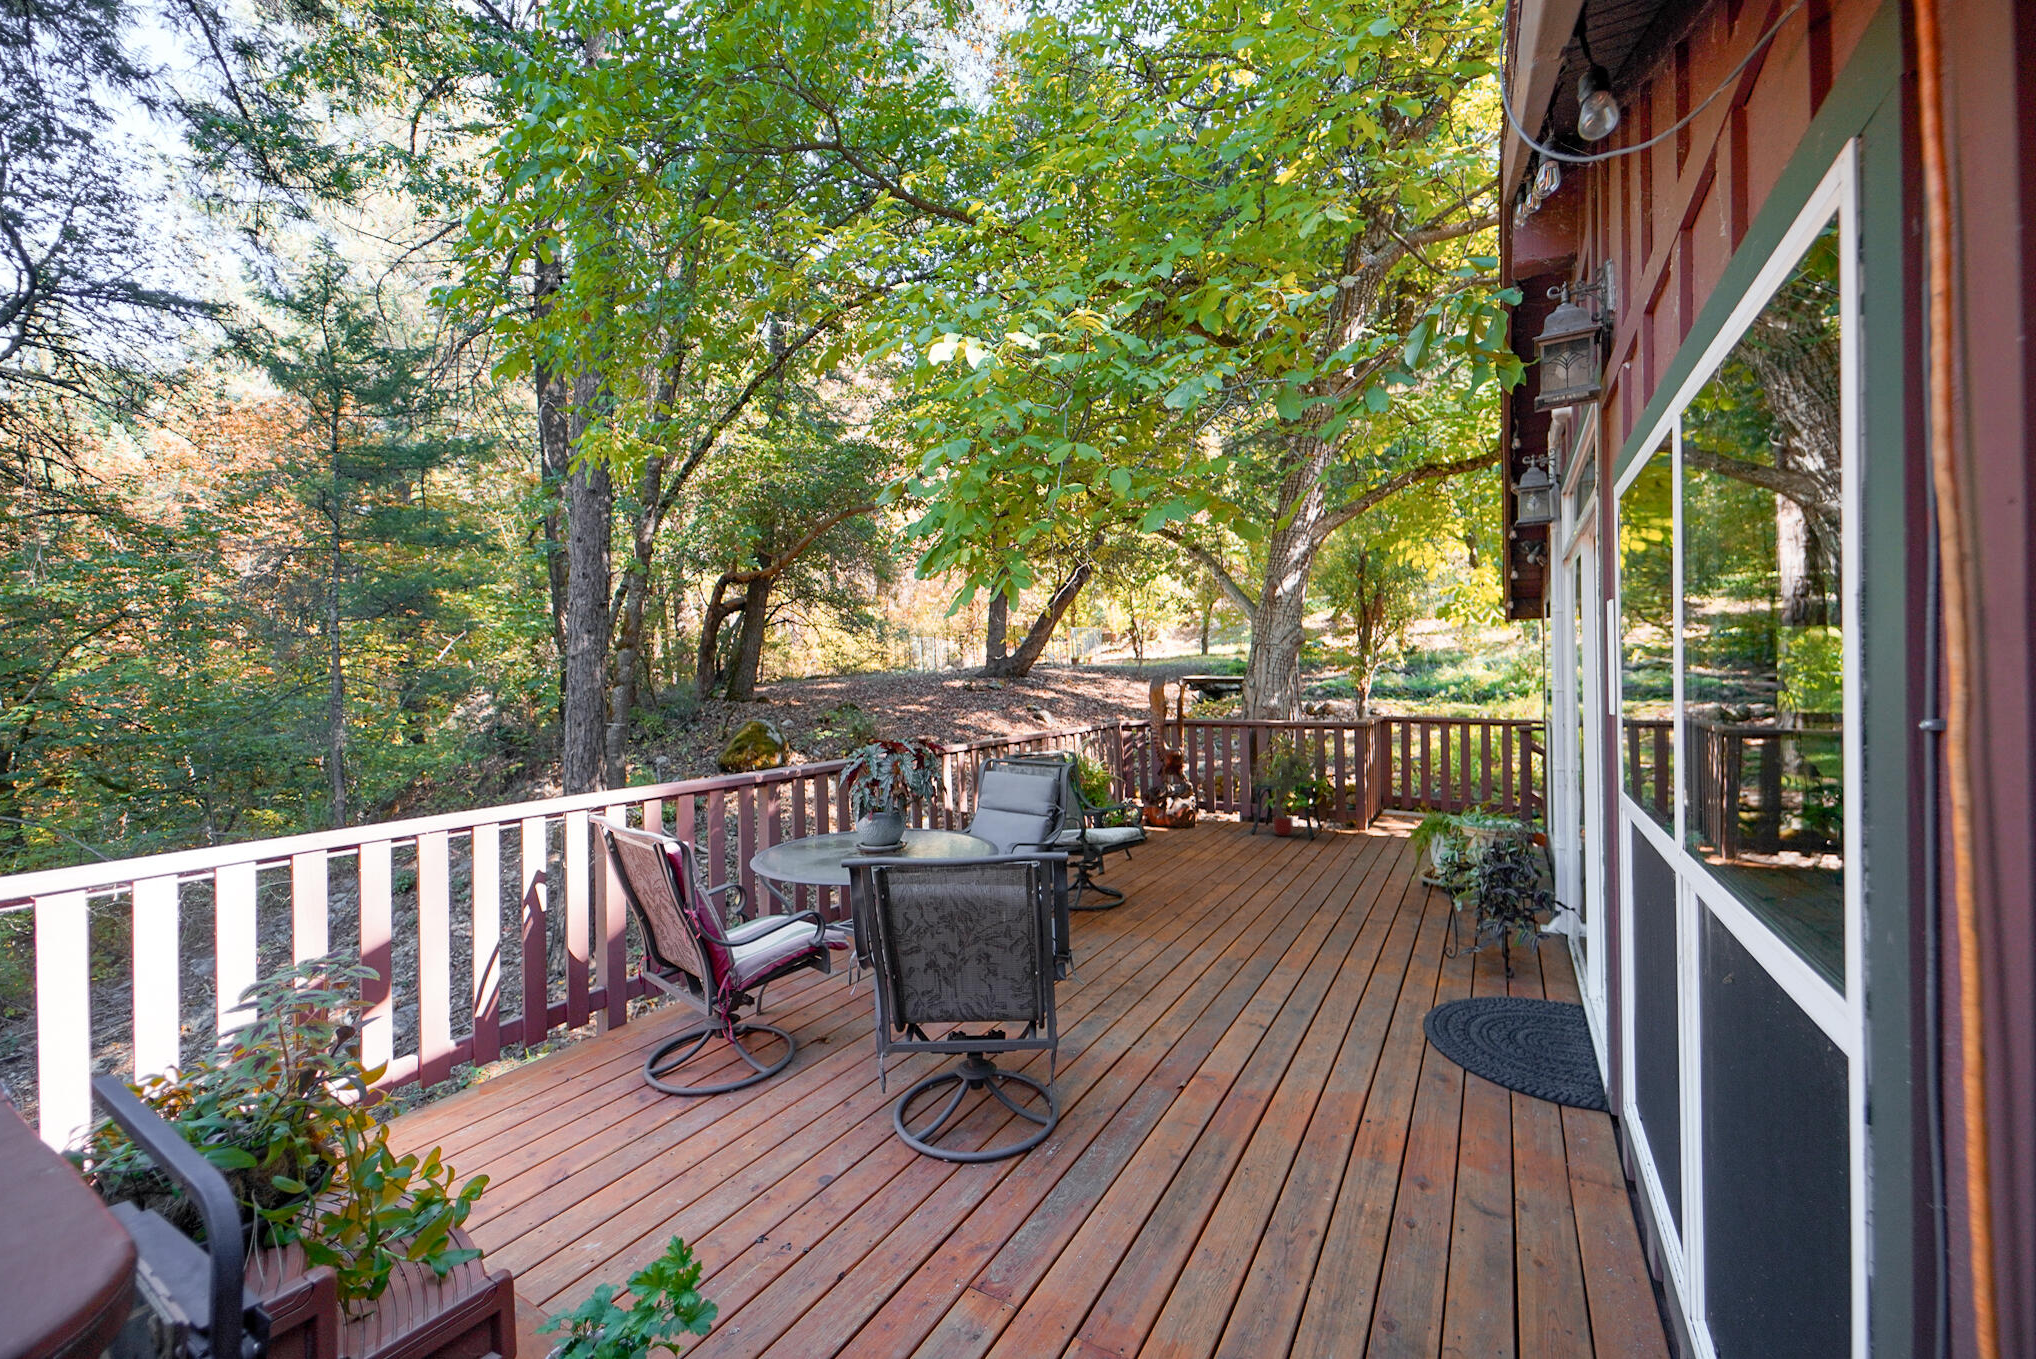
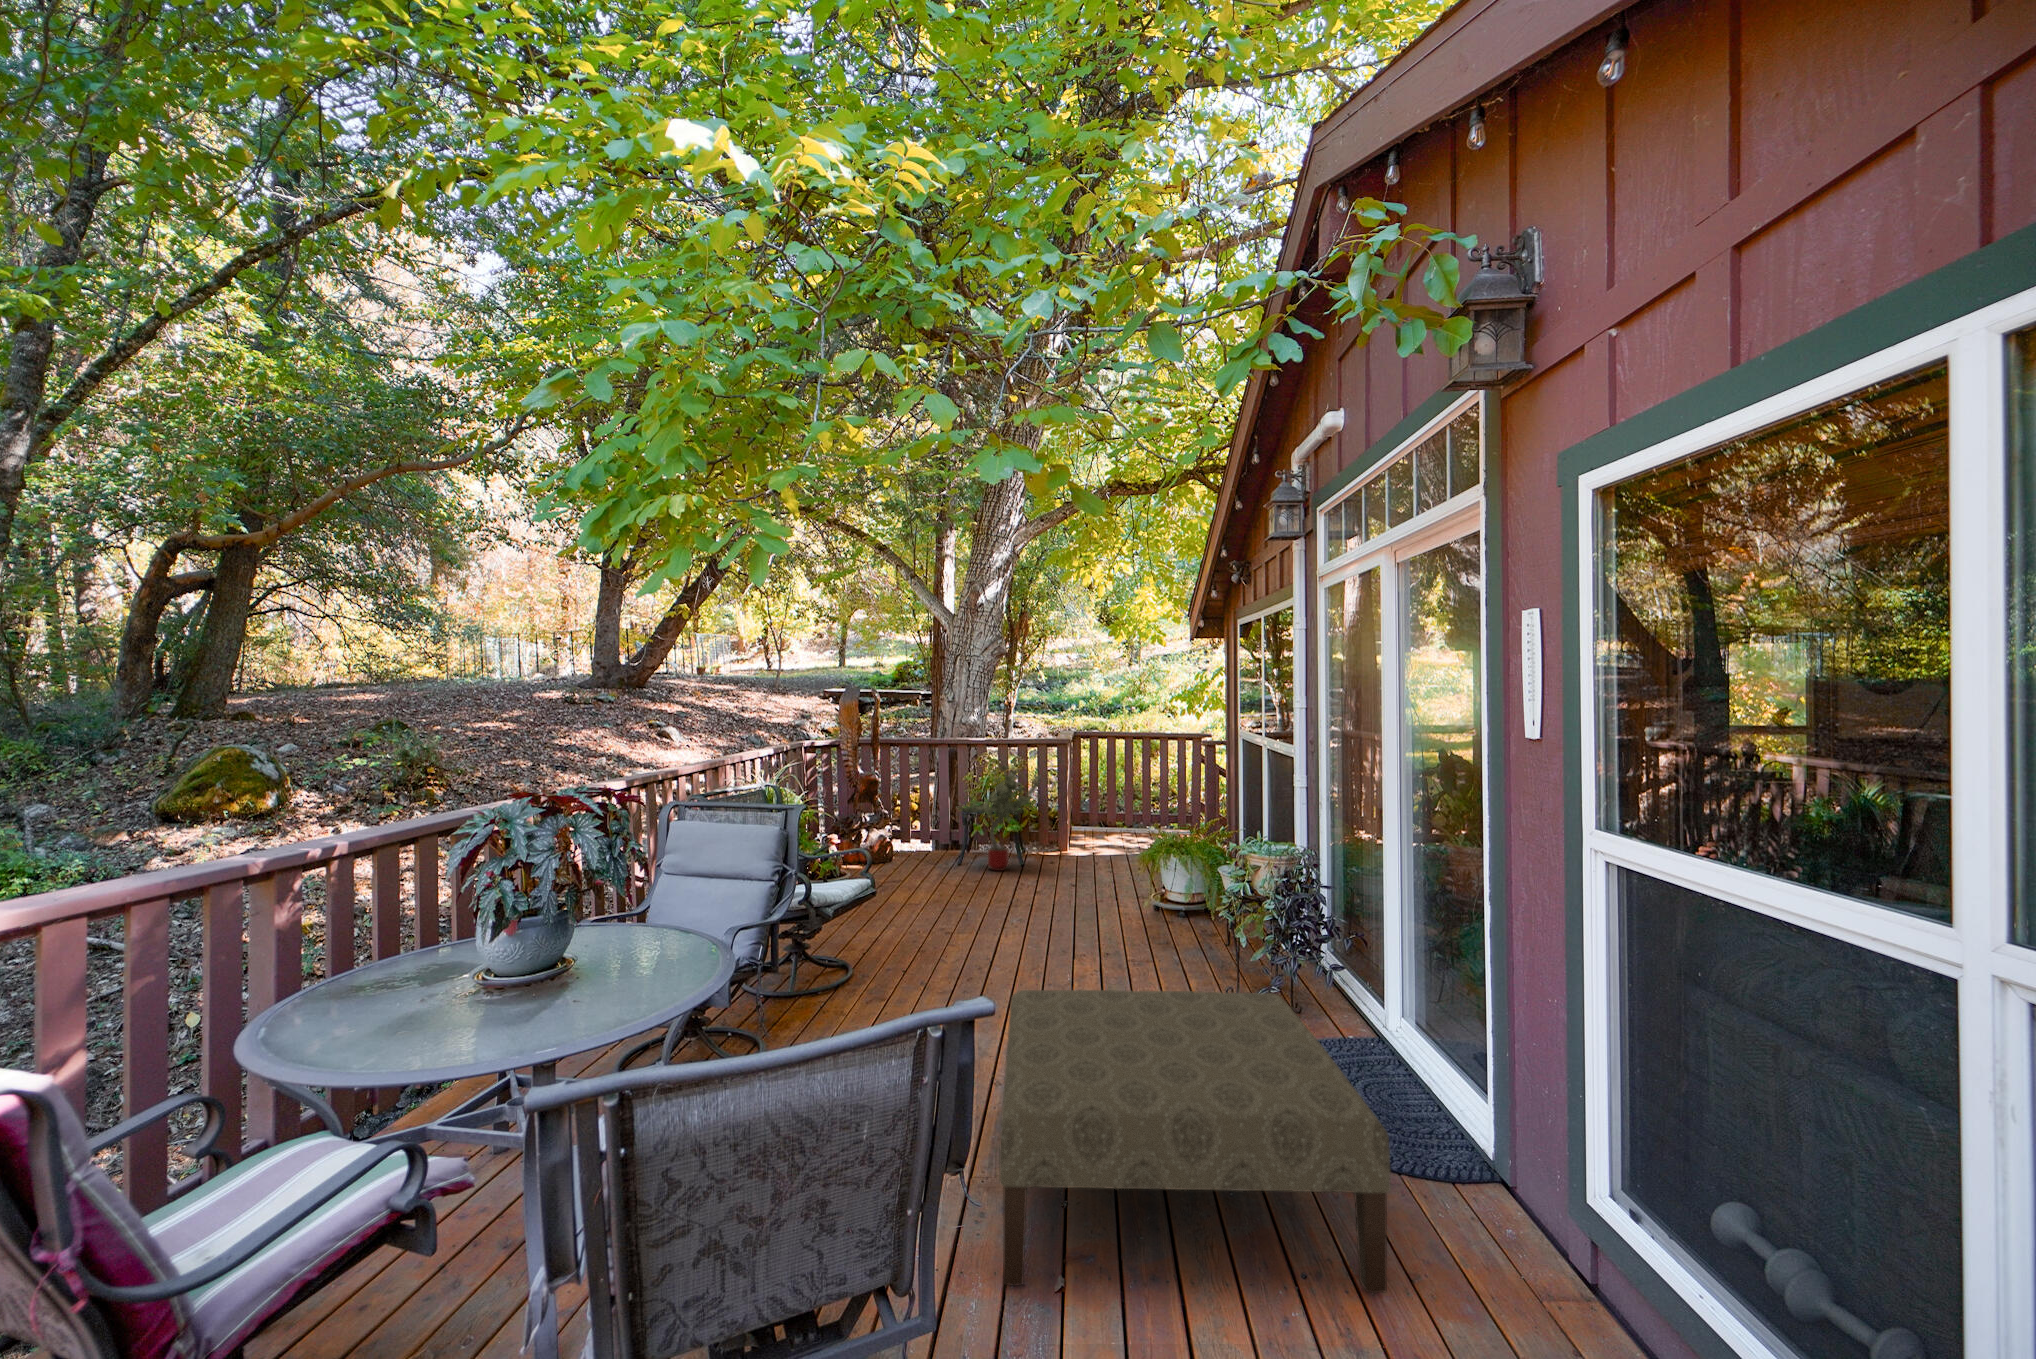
ottoman: none [1118,892,1392,1093] -> present [999,990,1391,1293]

